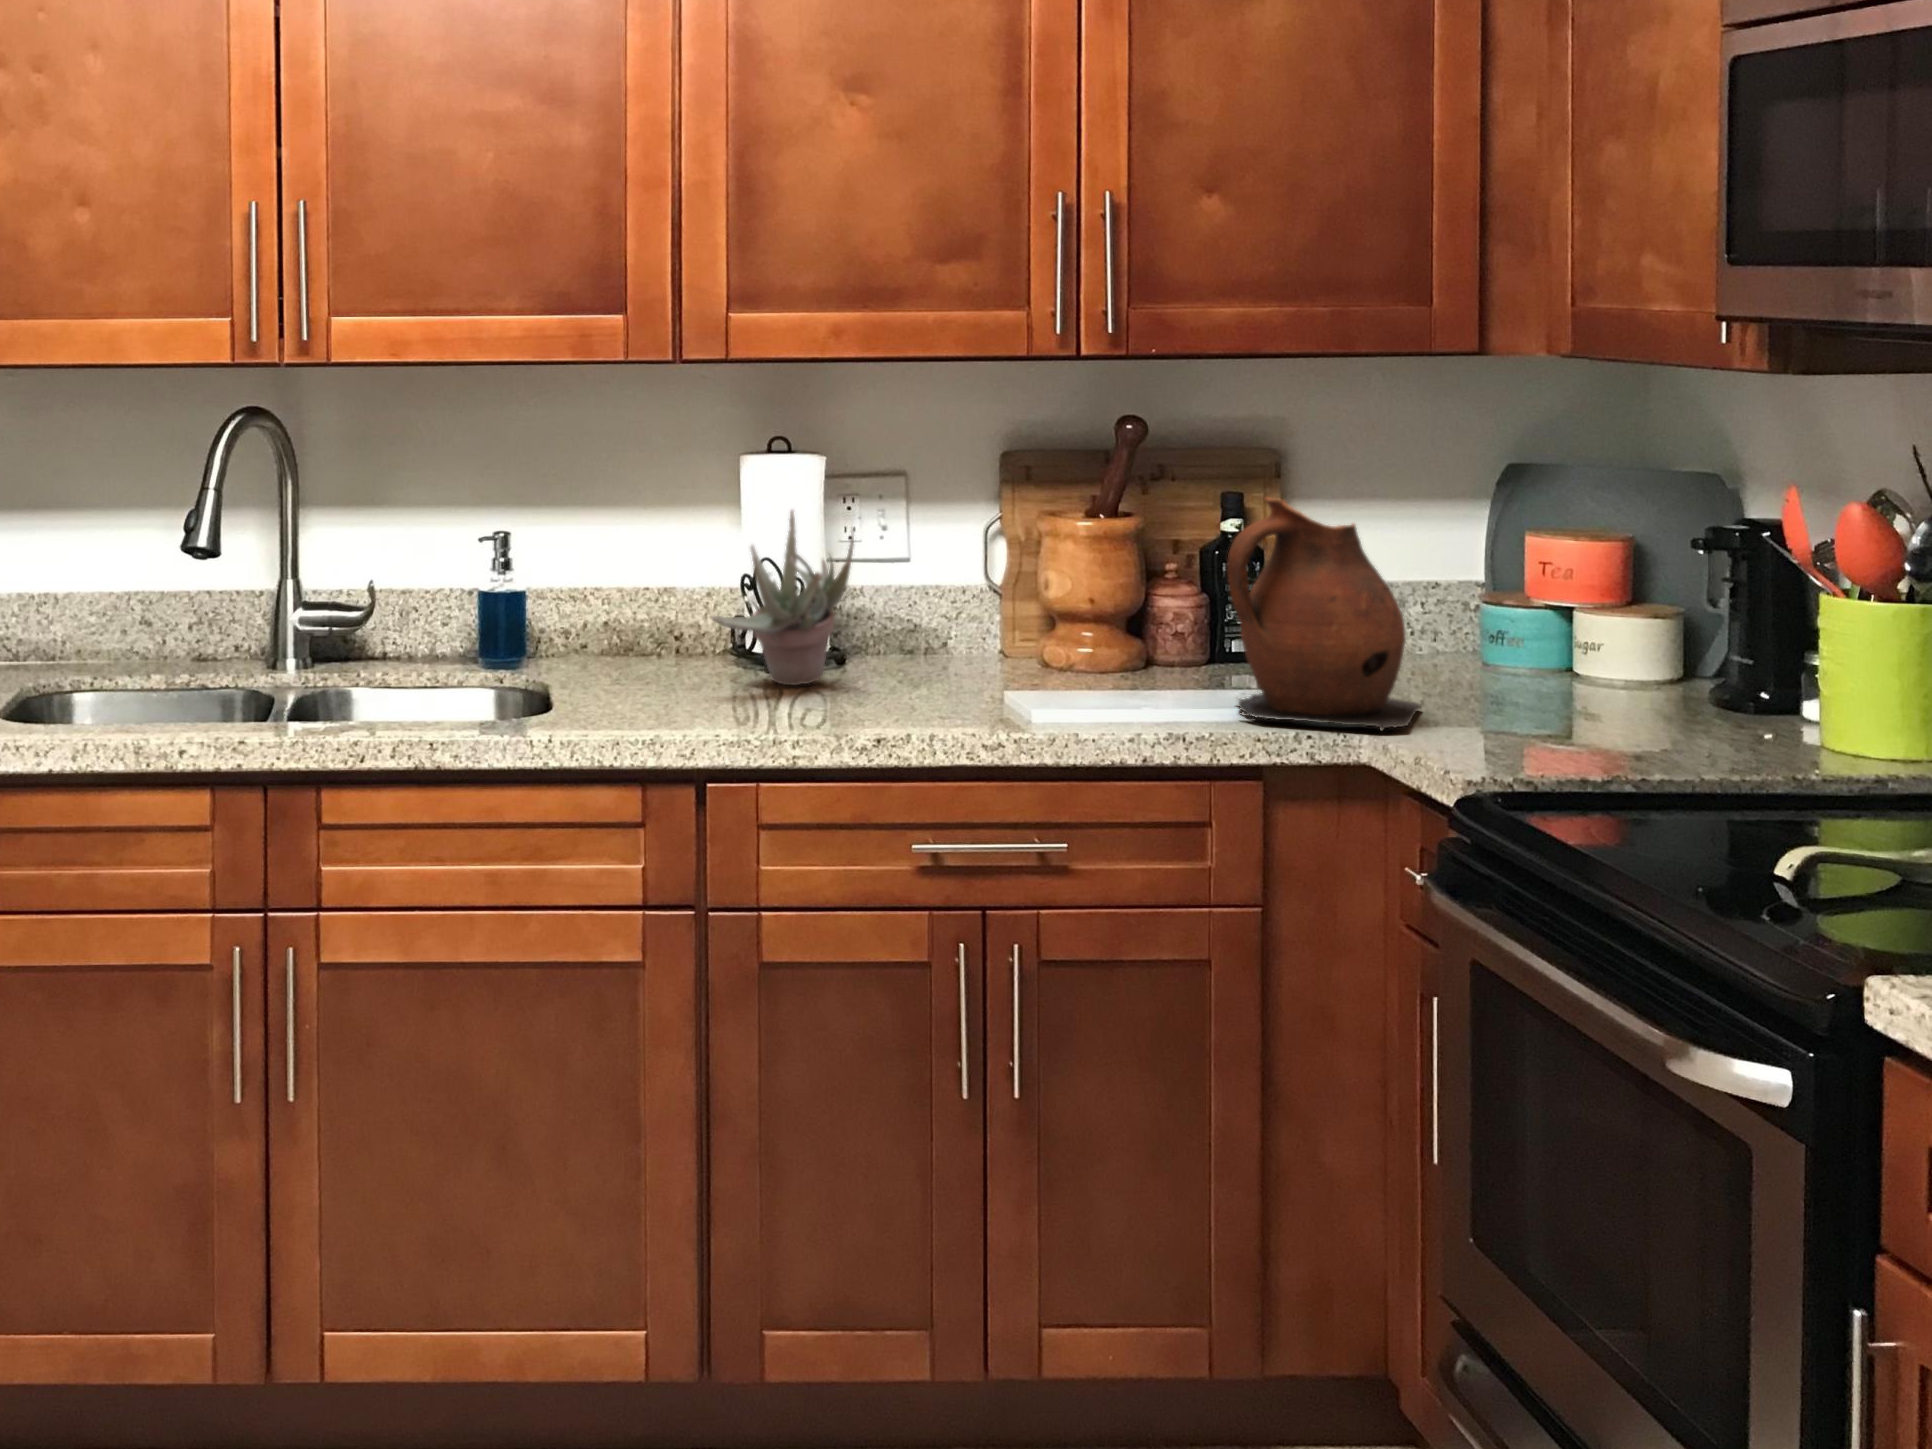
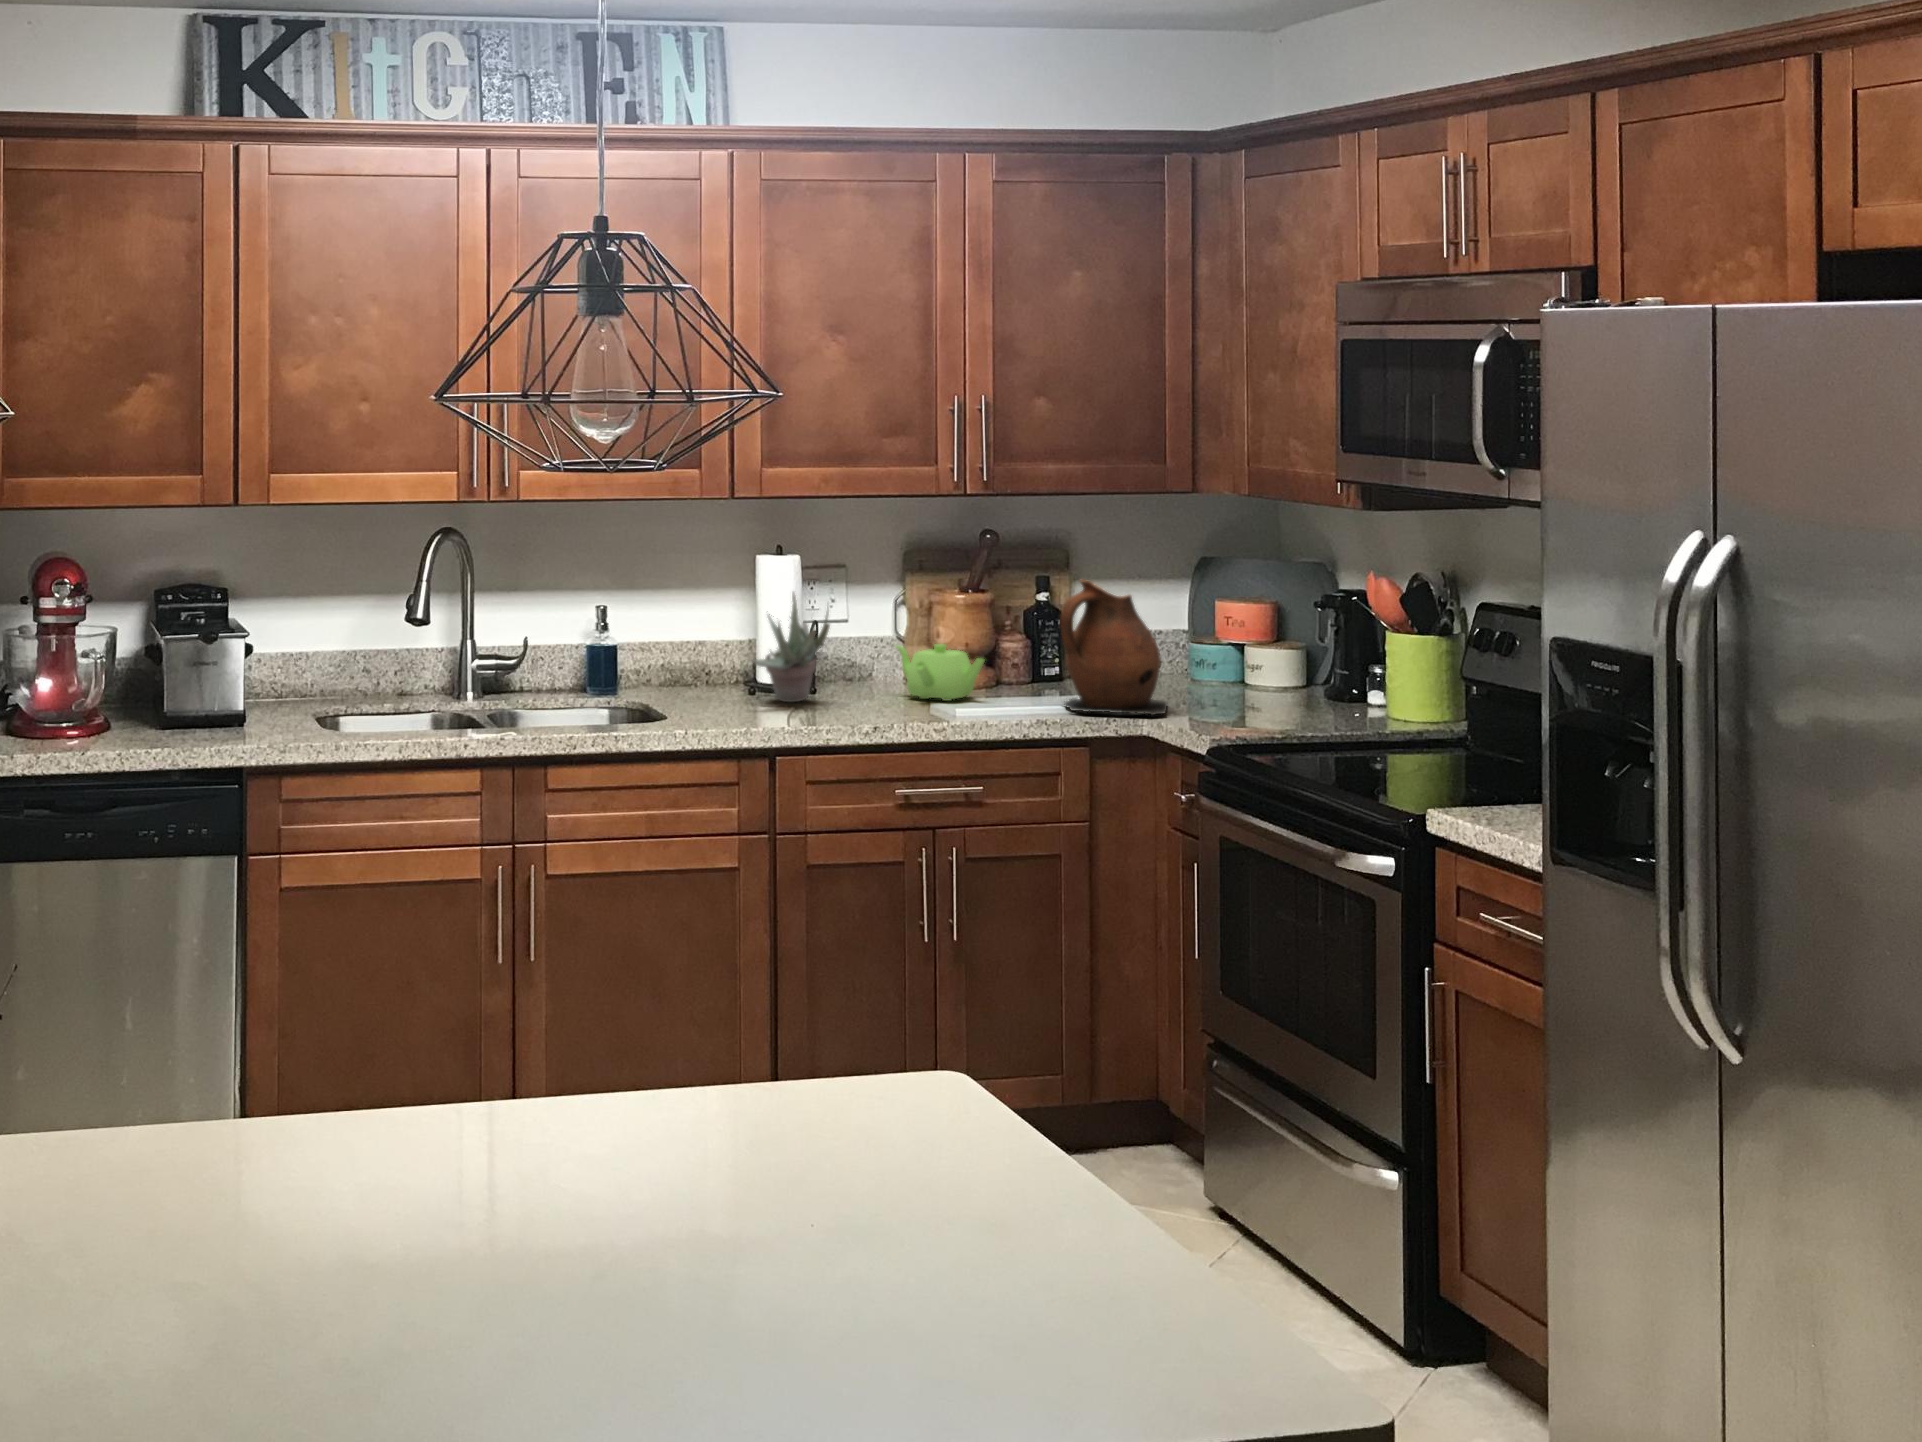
teapot: none [969,598,1111,691] -> present [896,644,984,701]

